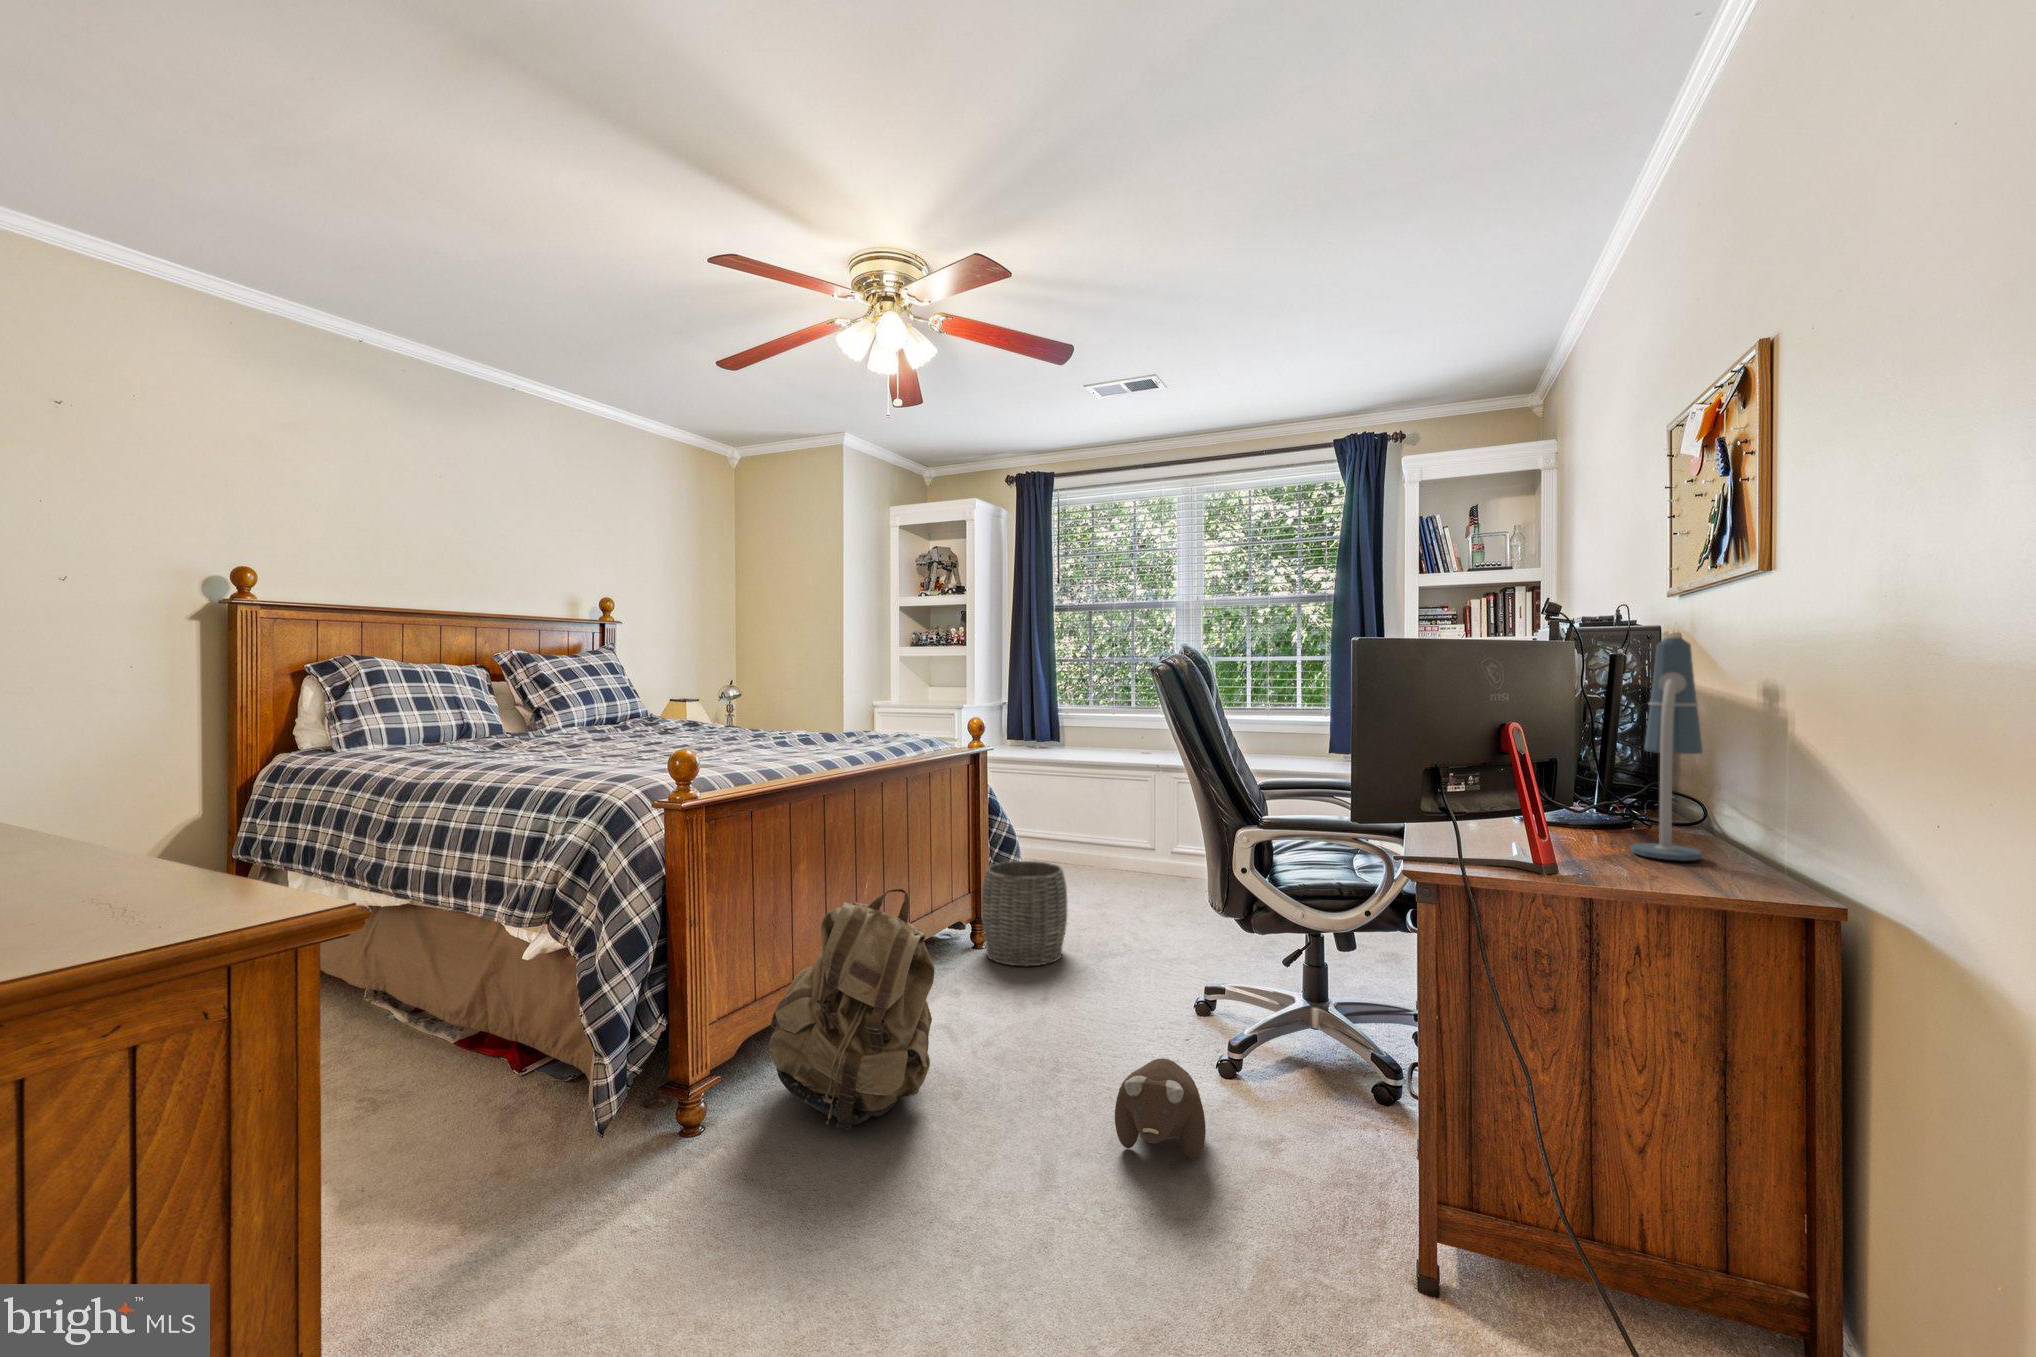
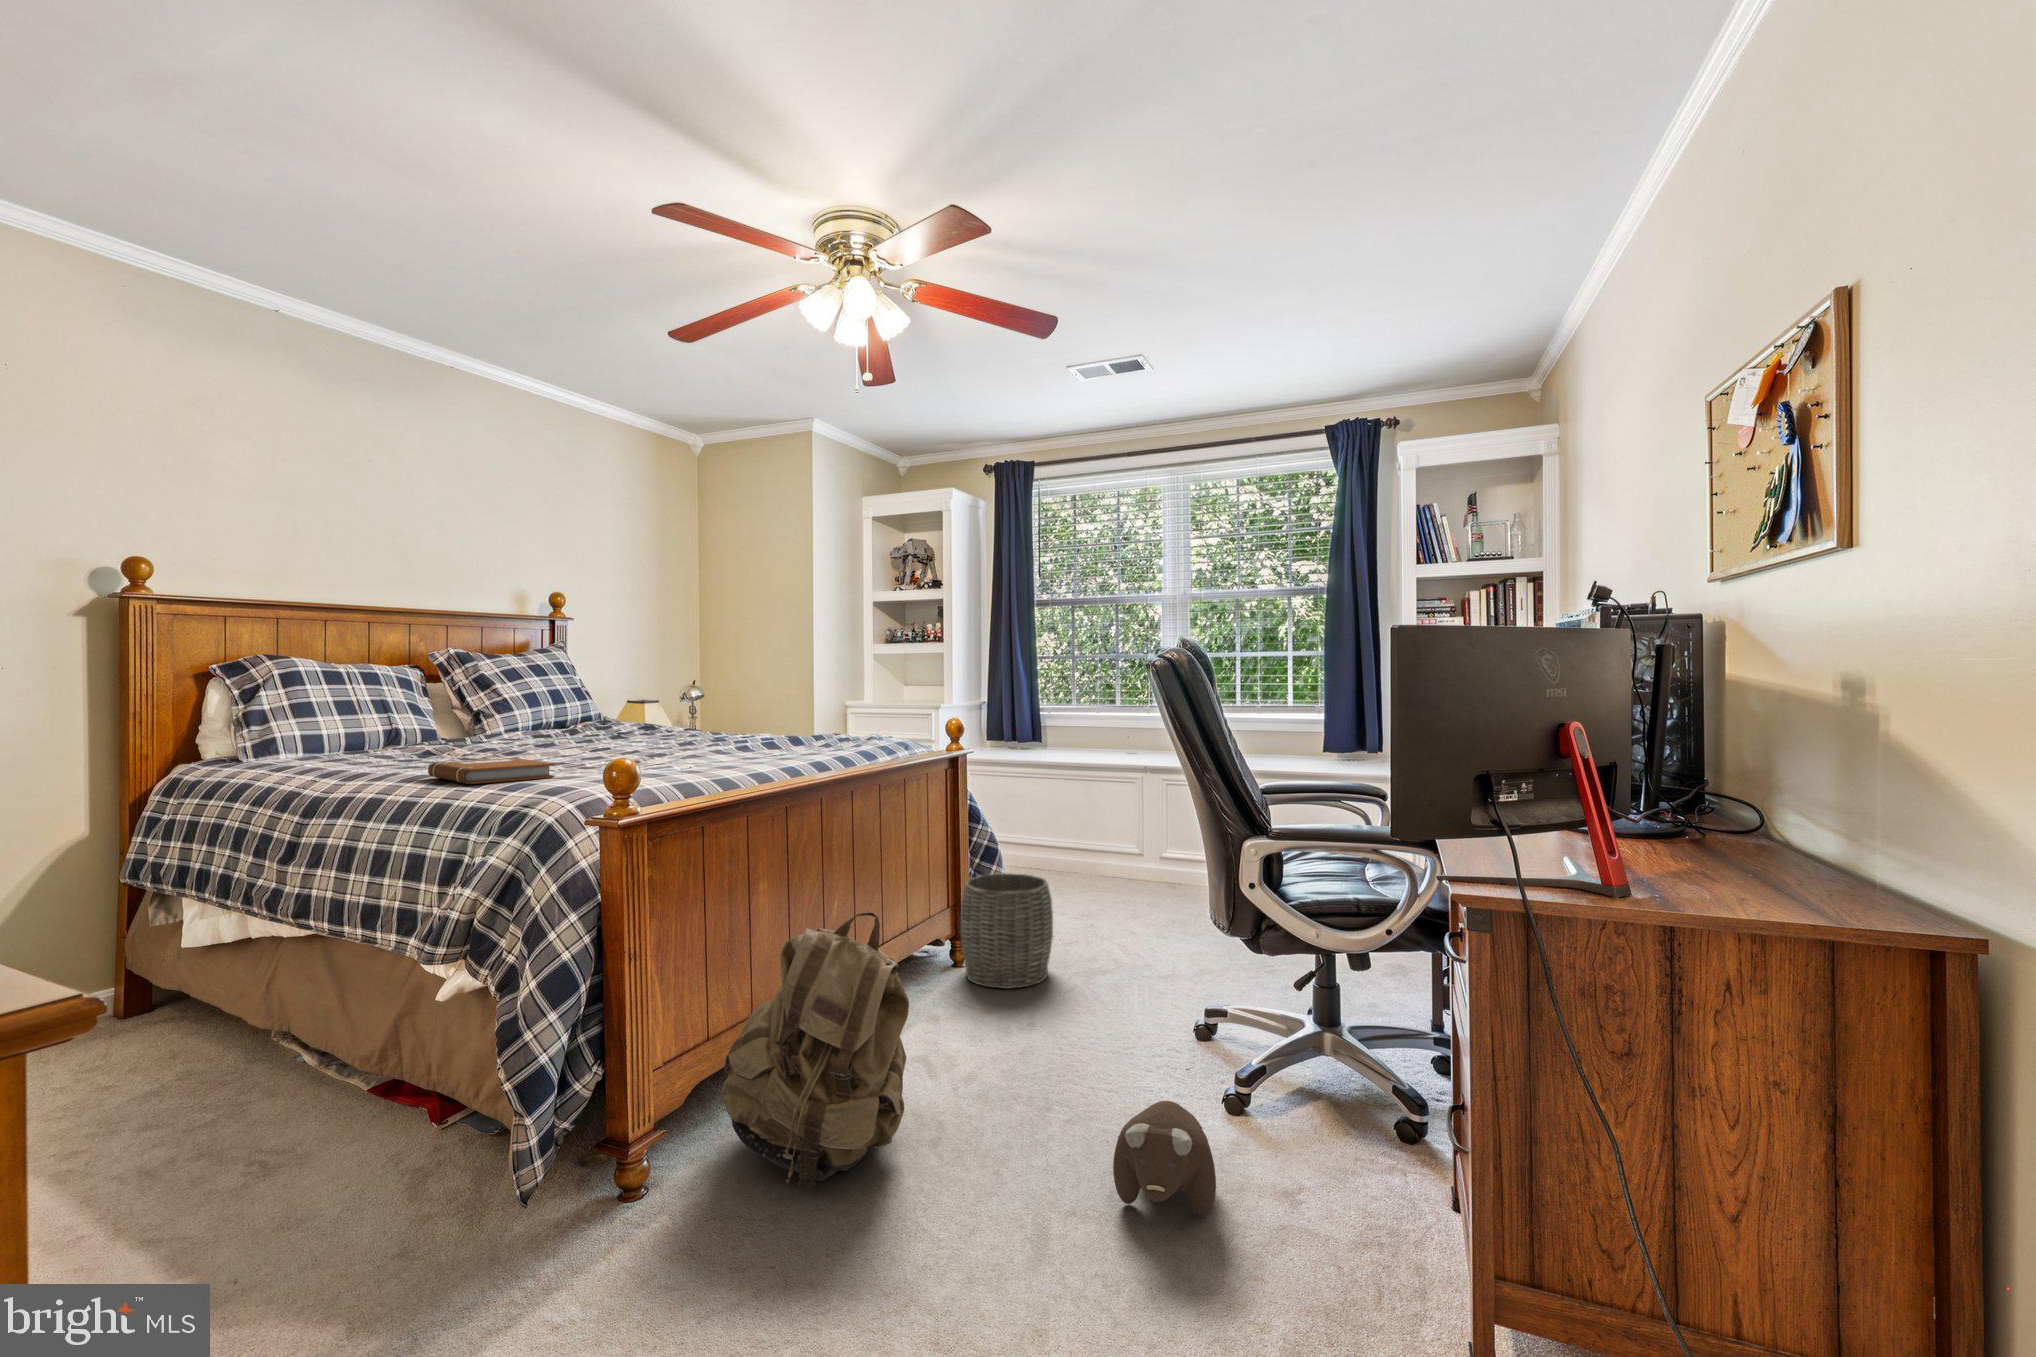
desk lamp: present [1630,638,1703,860] -> none [1700,625,1785,878]
notebook: none [509,749,620,772] -> present [428,758,554,784]

